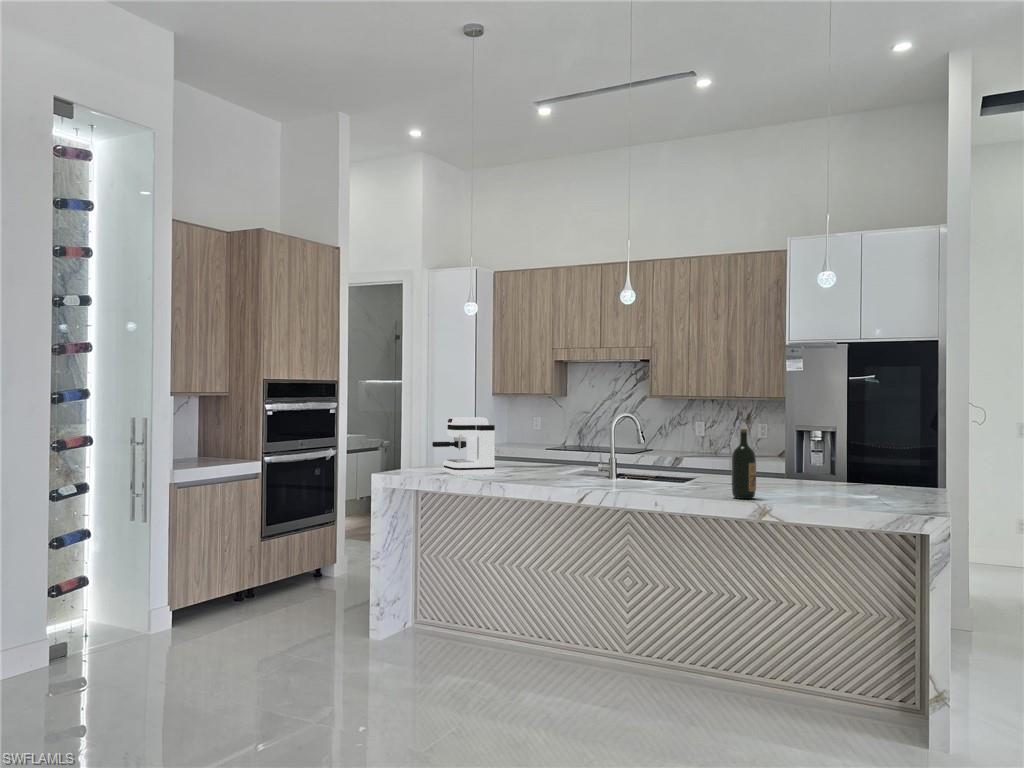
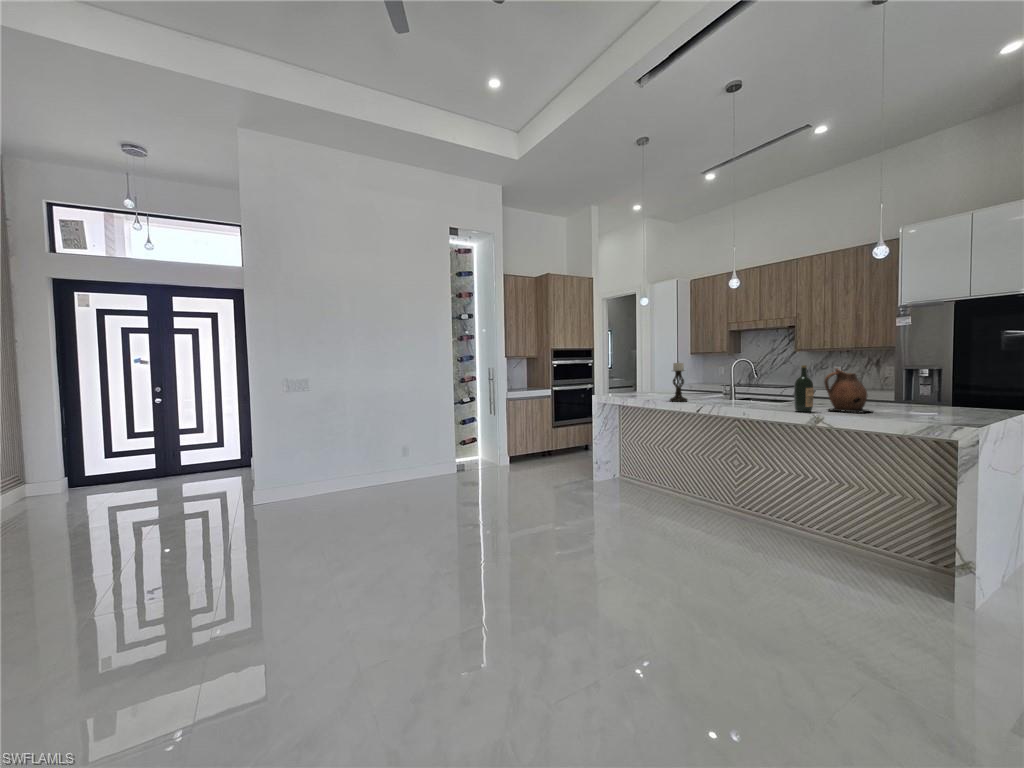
candle holder: none [528,415,557,485] -> present [670,362,688,402]
coffee maker: present [432,417,495,476] -> none [624,365,659,397]
ceramic pitcher: none [763,434,817,499] -> present [824,369,869,413]

